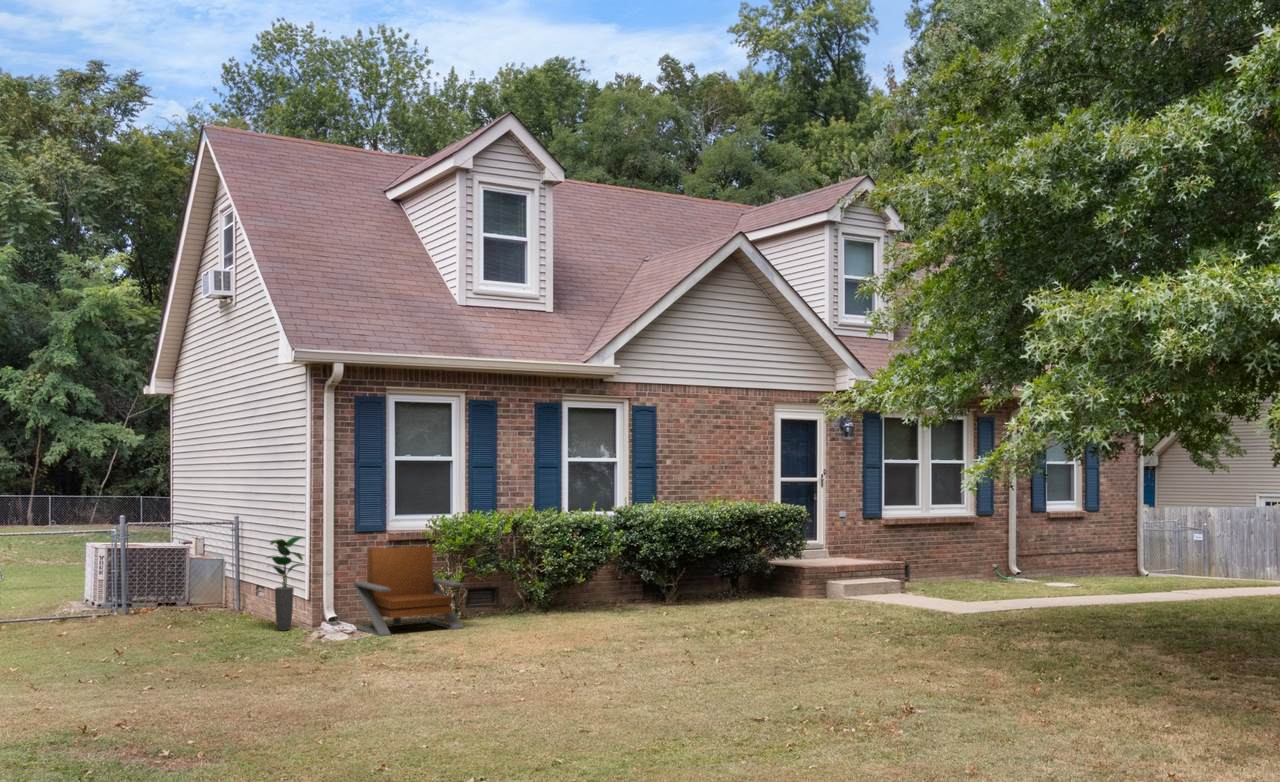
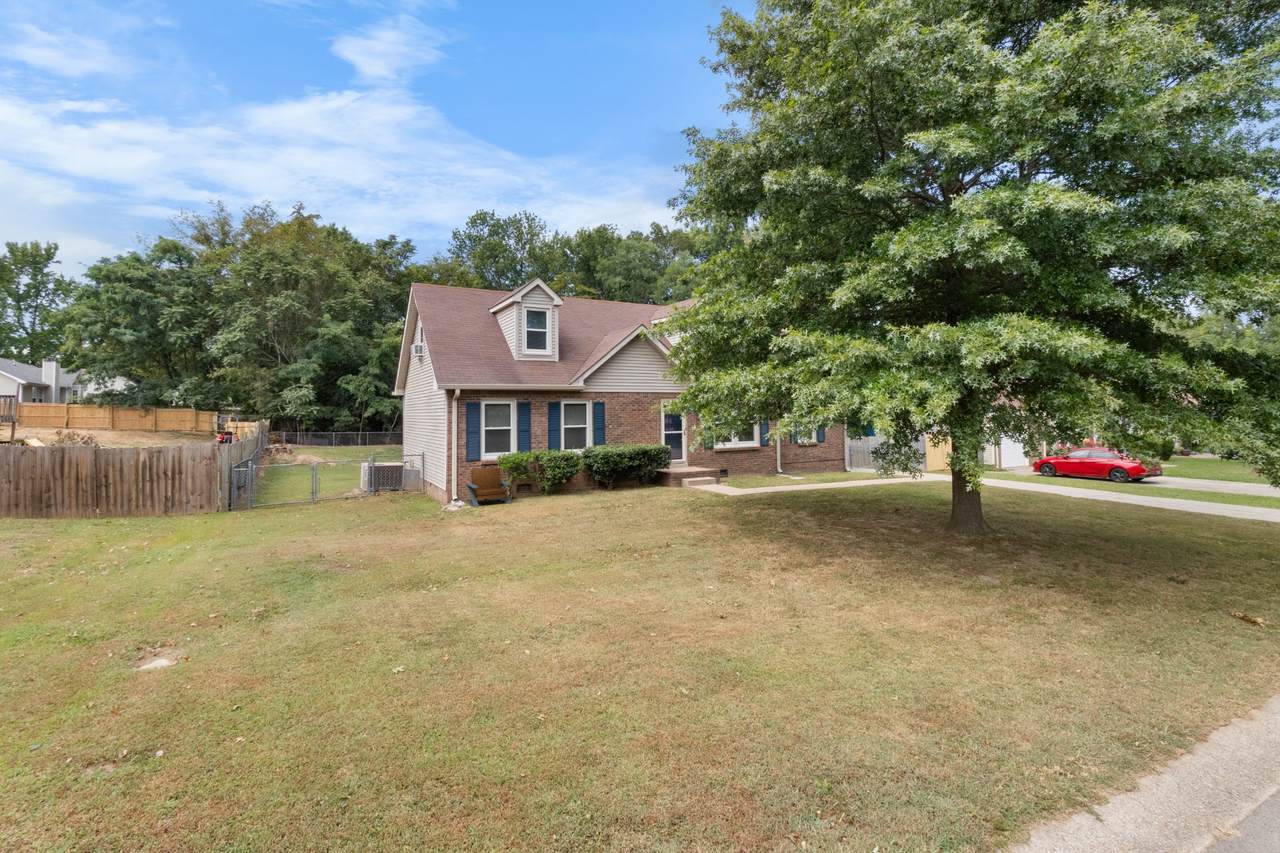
potted plant: present [268,537,303,631] -> none [428,464,446,504]

